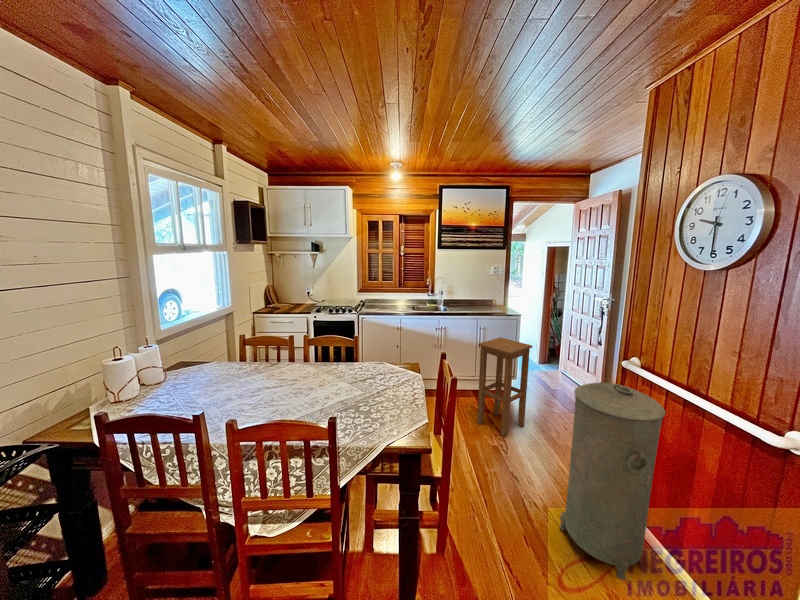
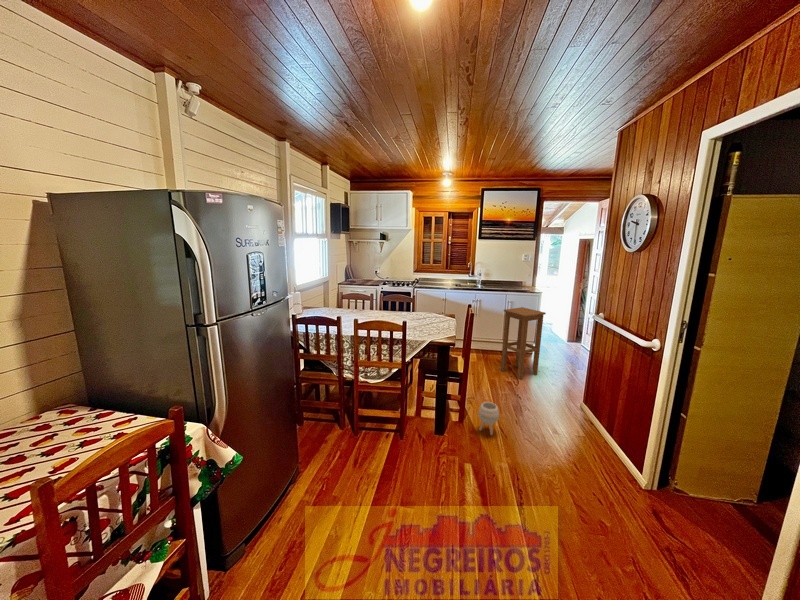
trash can: present [560,382,665,580] -> none [546,326,613,448]
planter: none [464,511,497,570] -> present [478,402,499,435]

